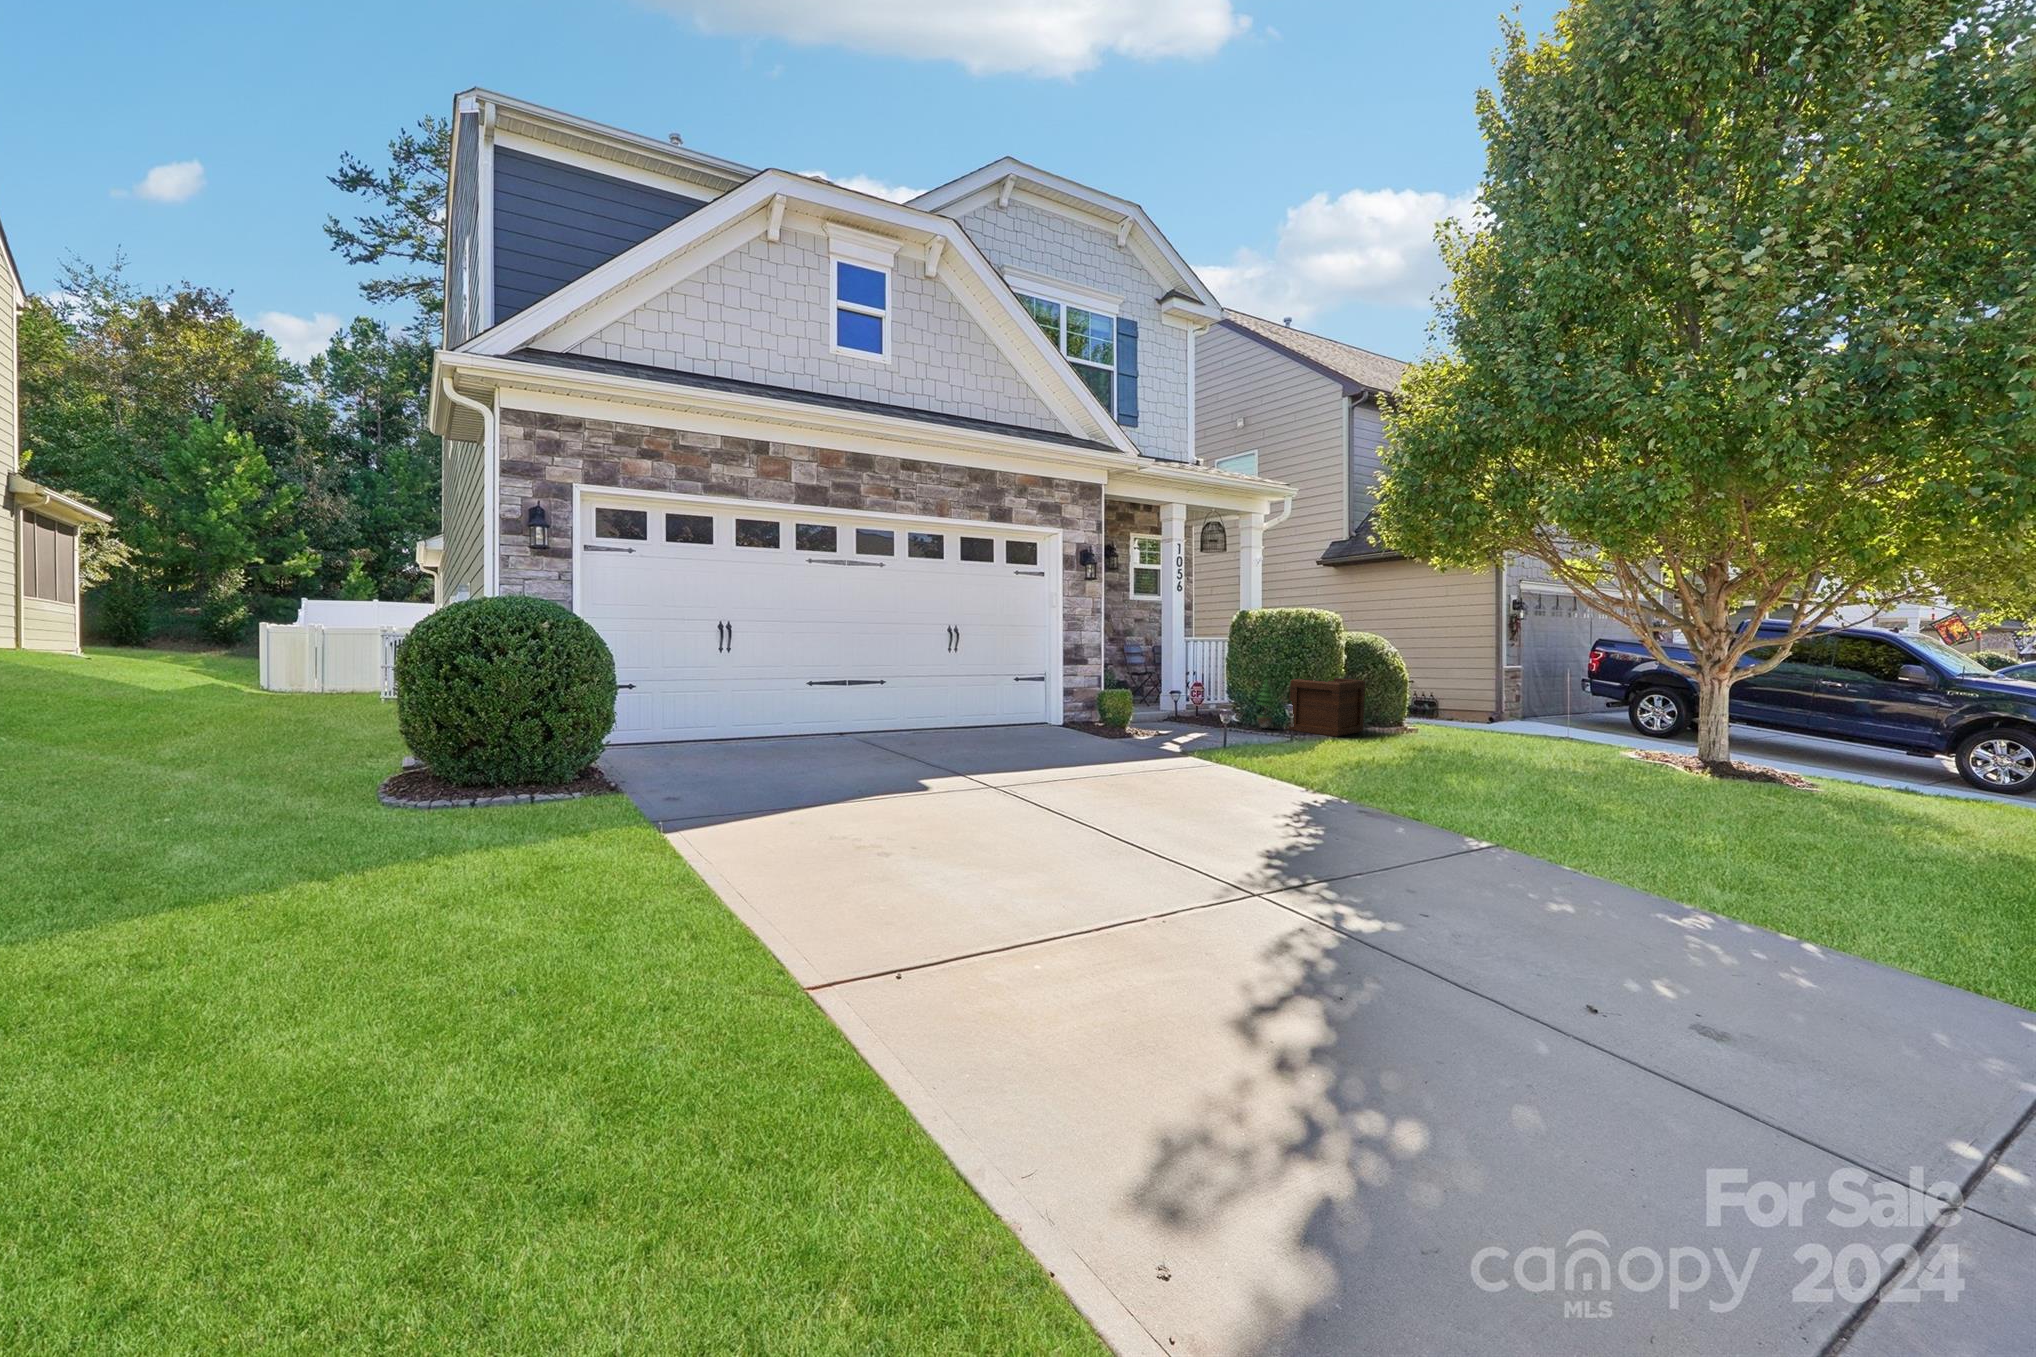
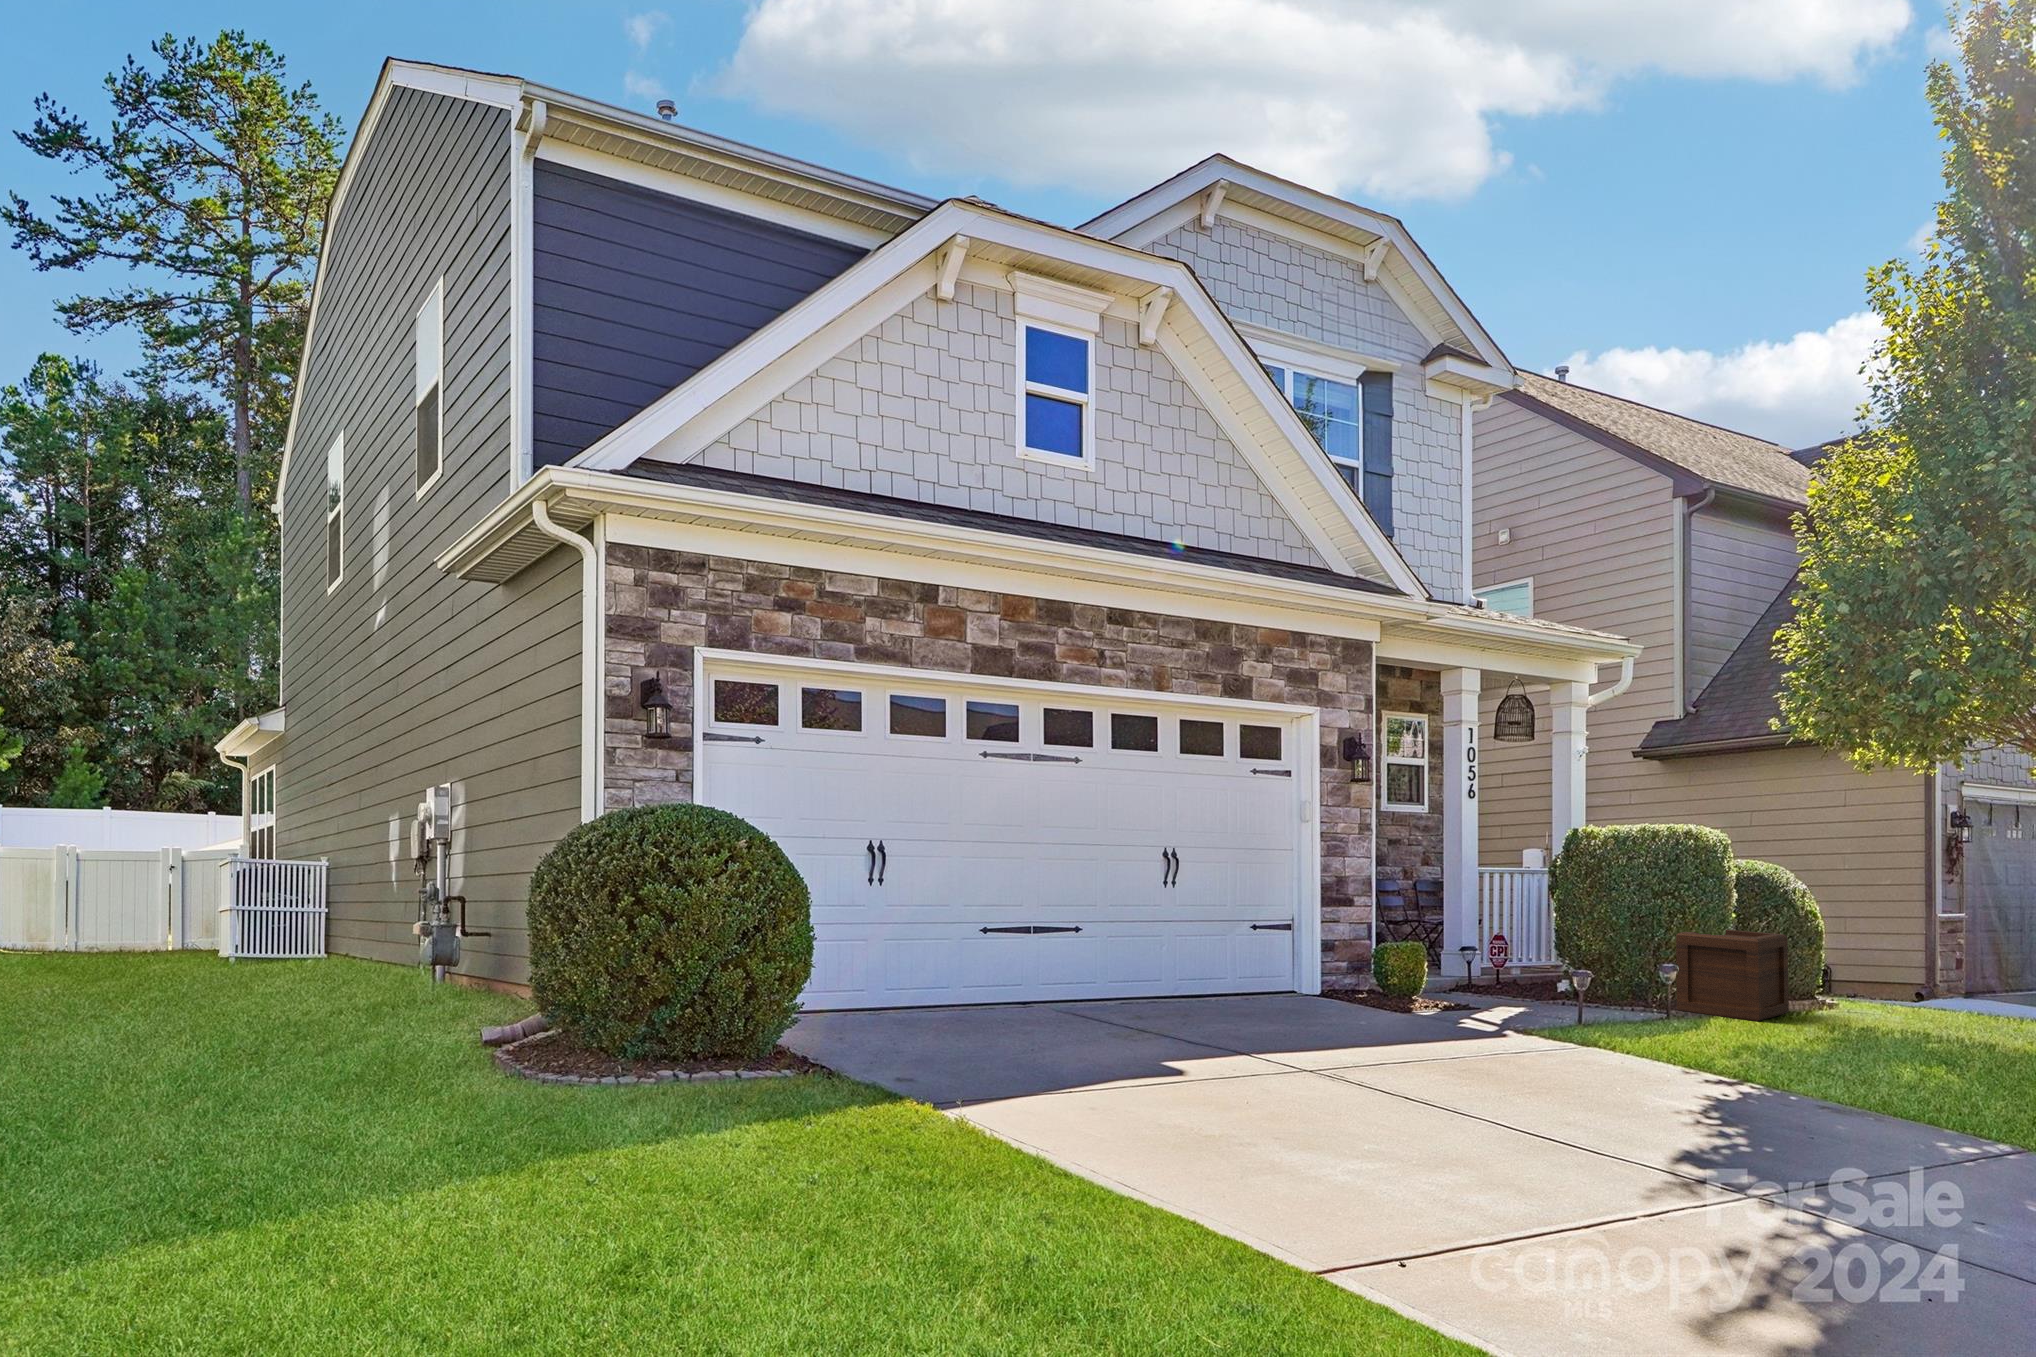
potted tree: present [1258,679,1273,728] -> none [1625,930,1655,1009]

